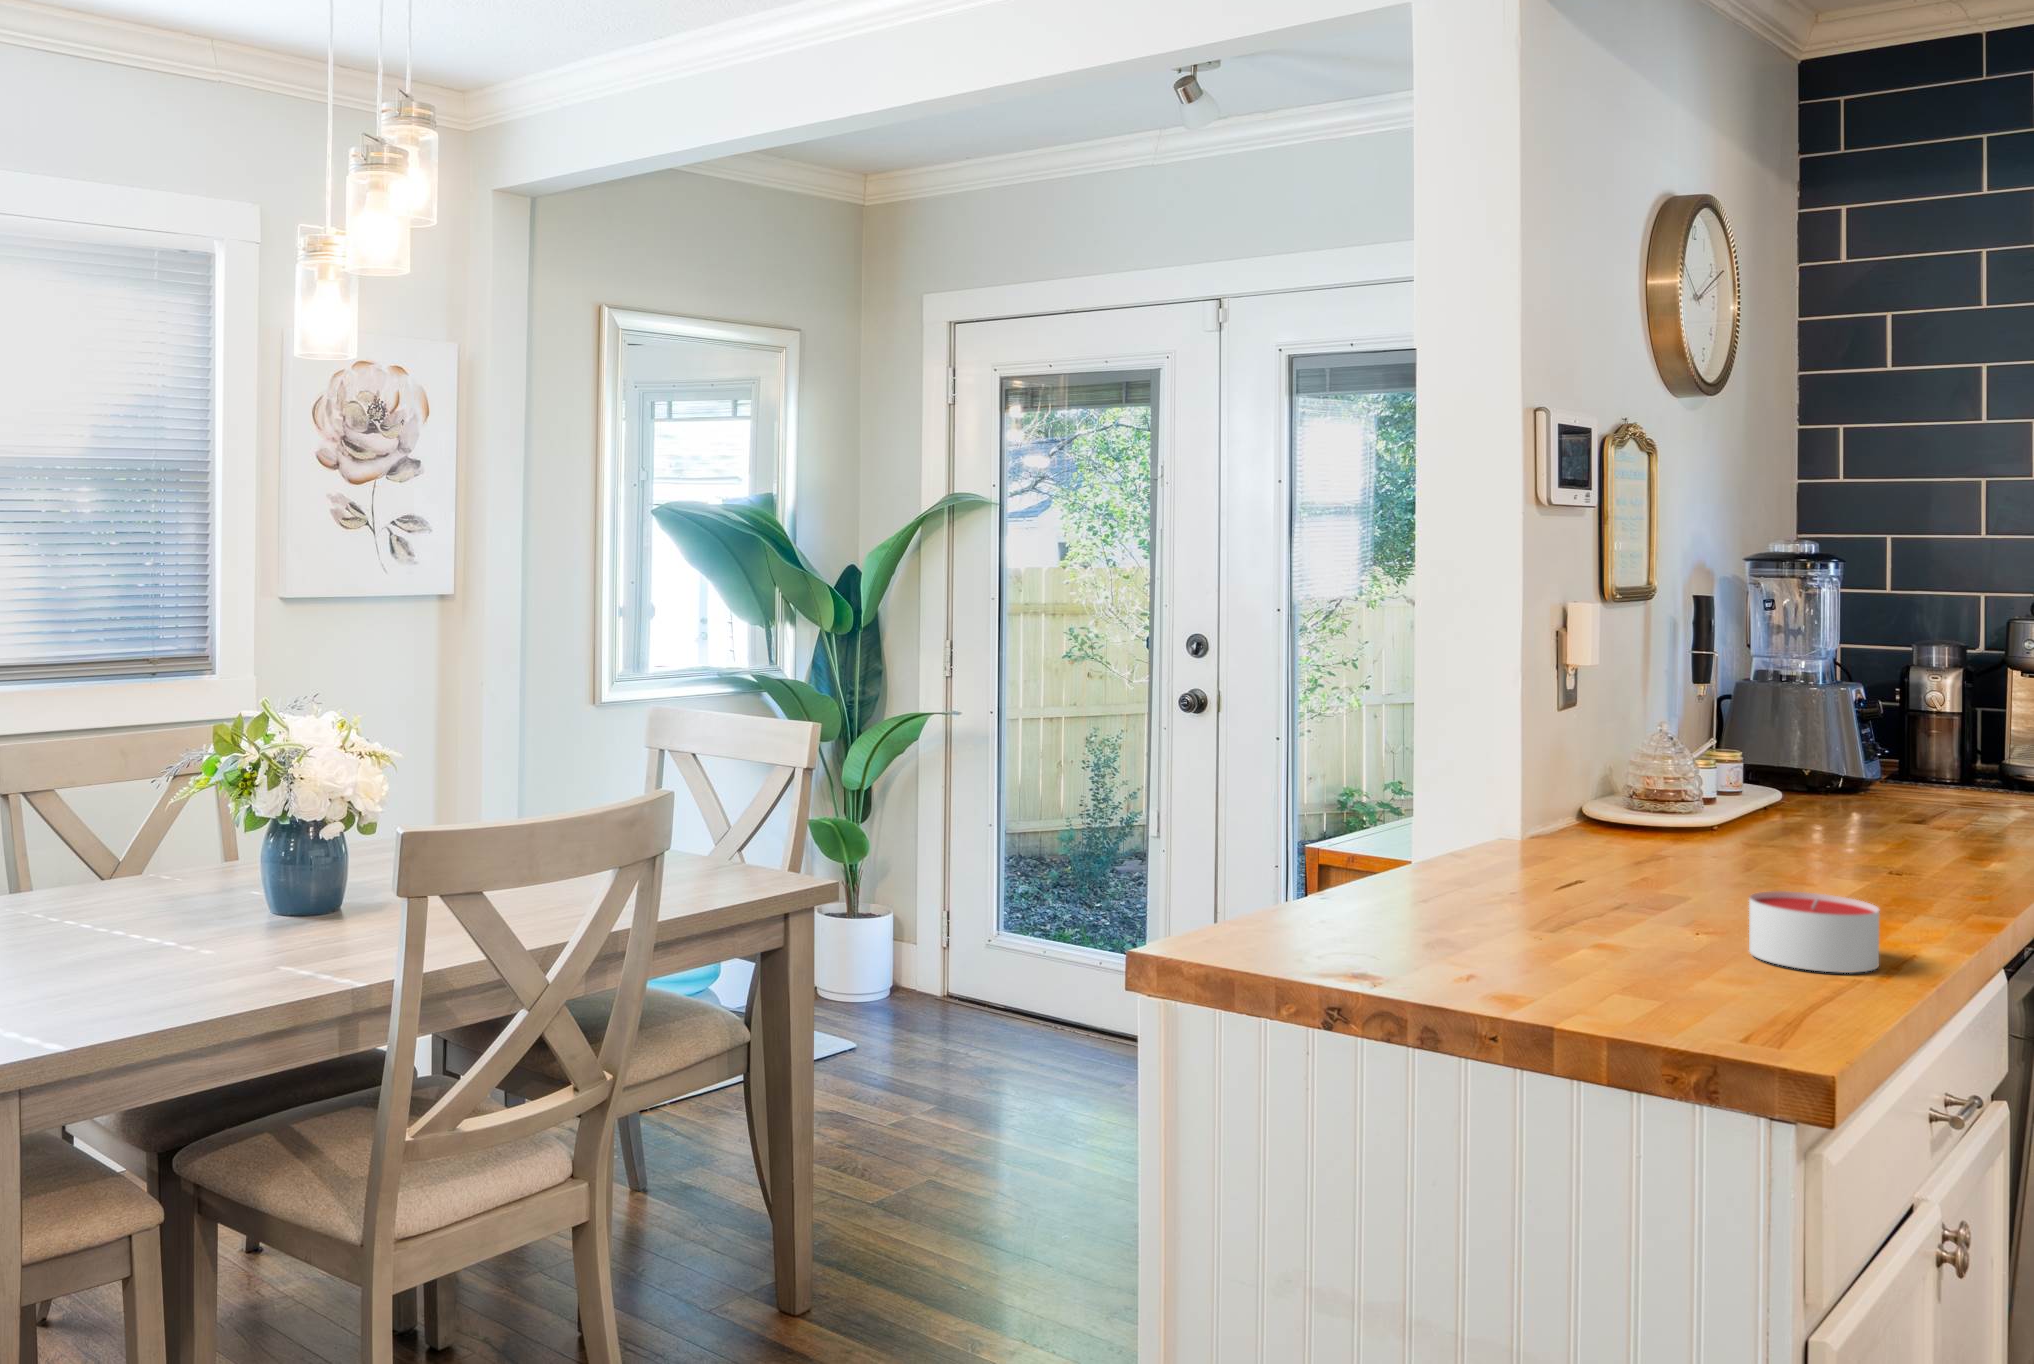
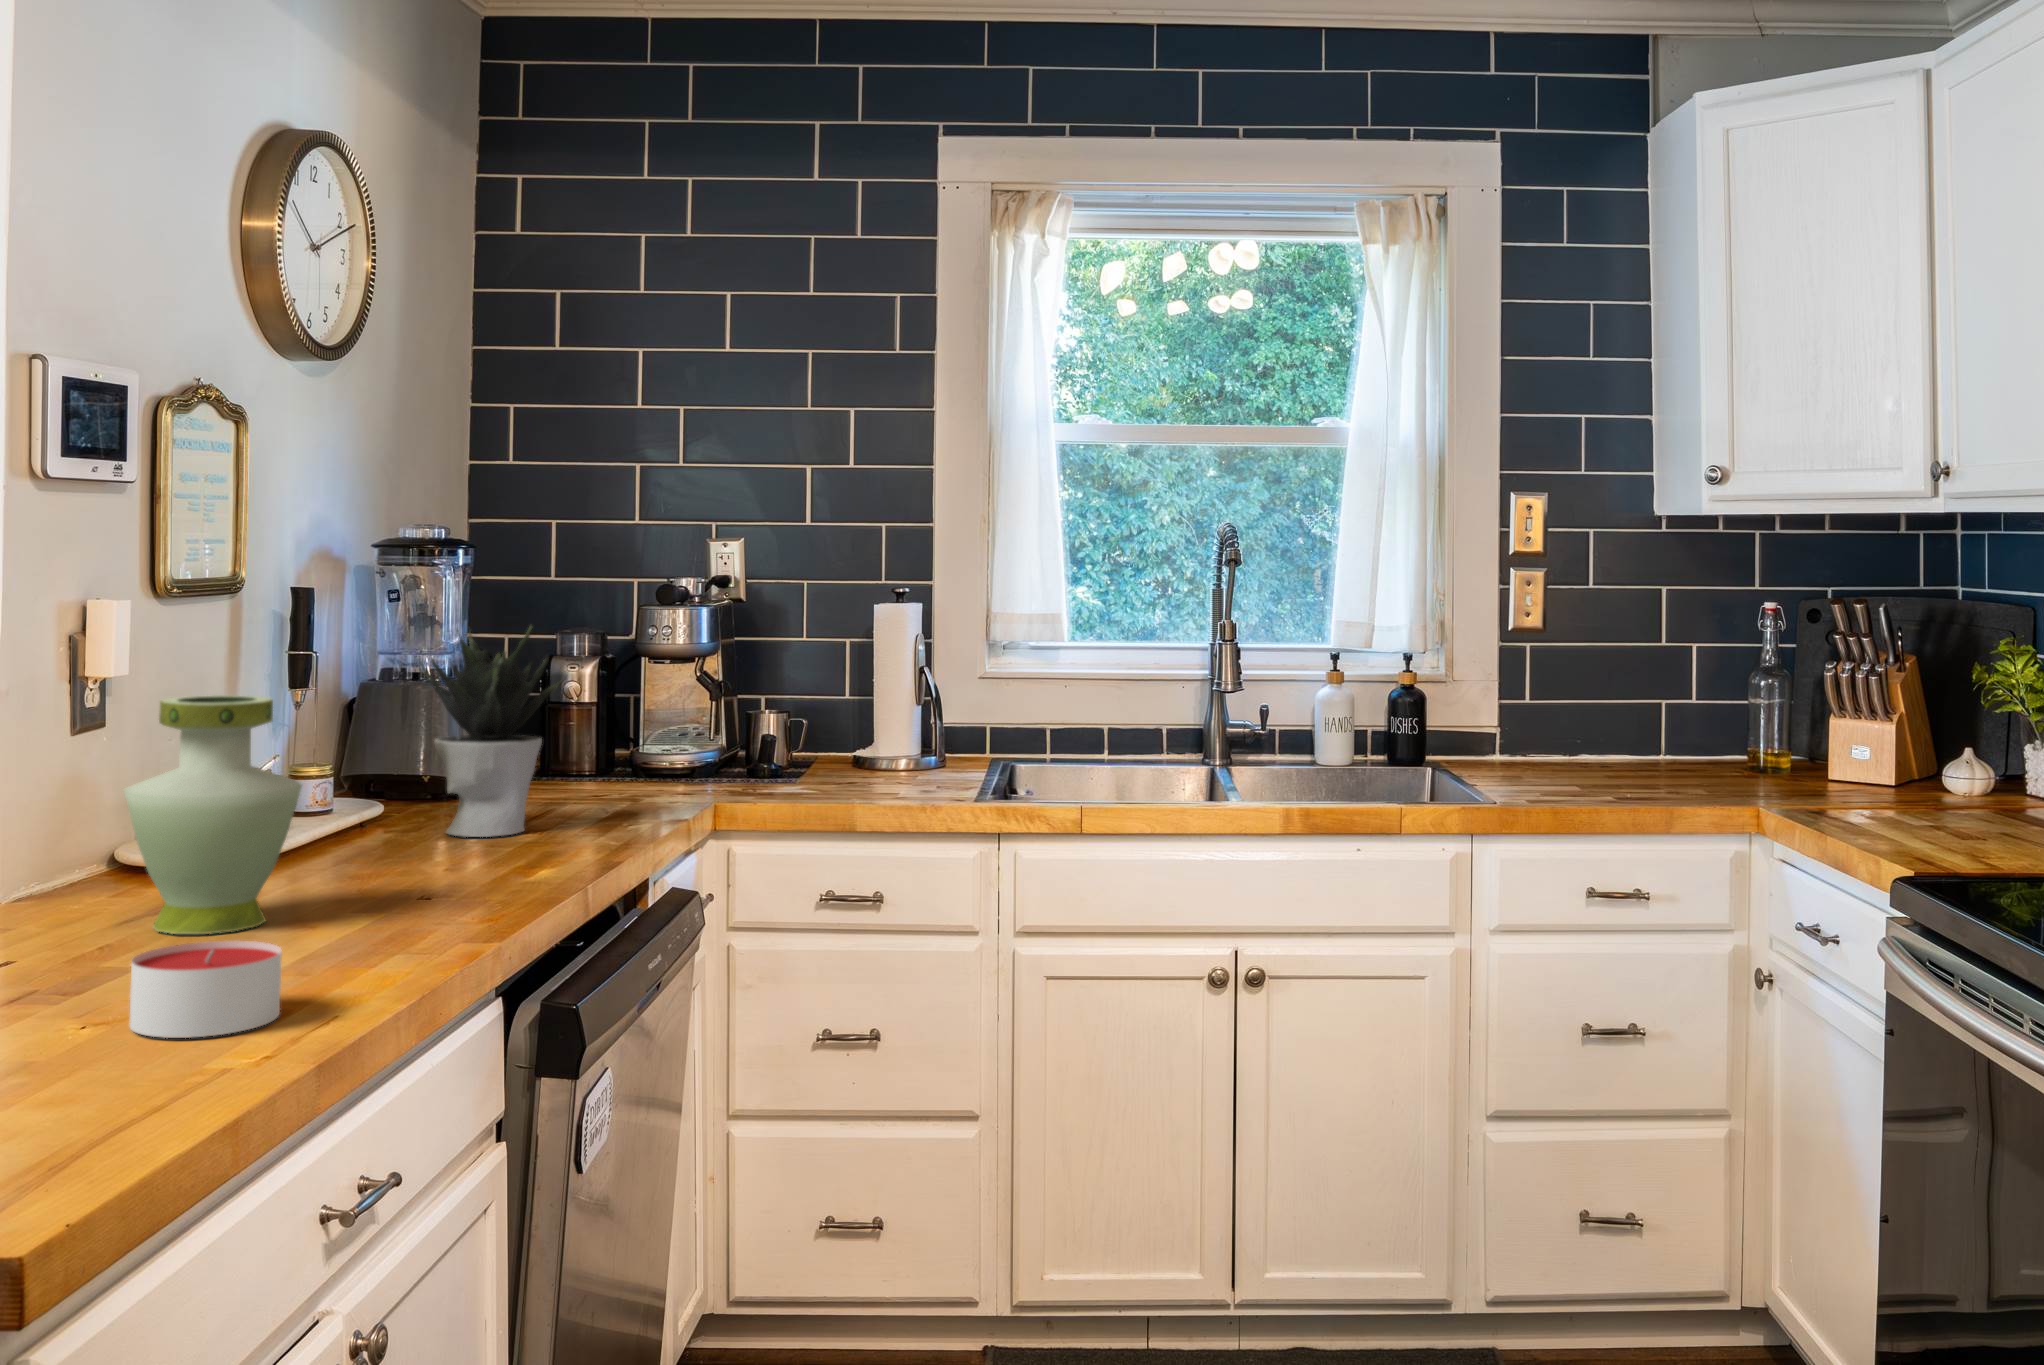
potted plant: none [1824,630,1977,833] -> present [420,626,561,837]
vase: none [1651,685,1803,889] -> present [124,695,302,934]

